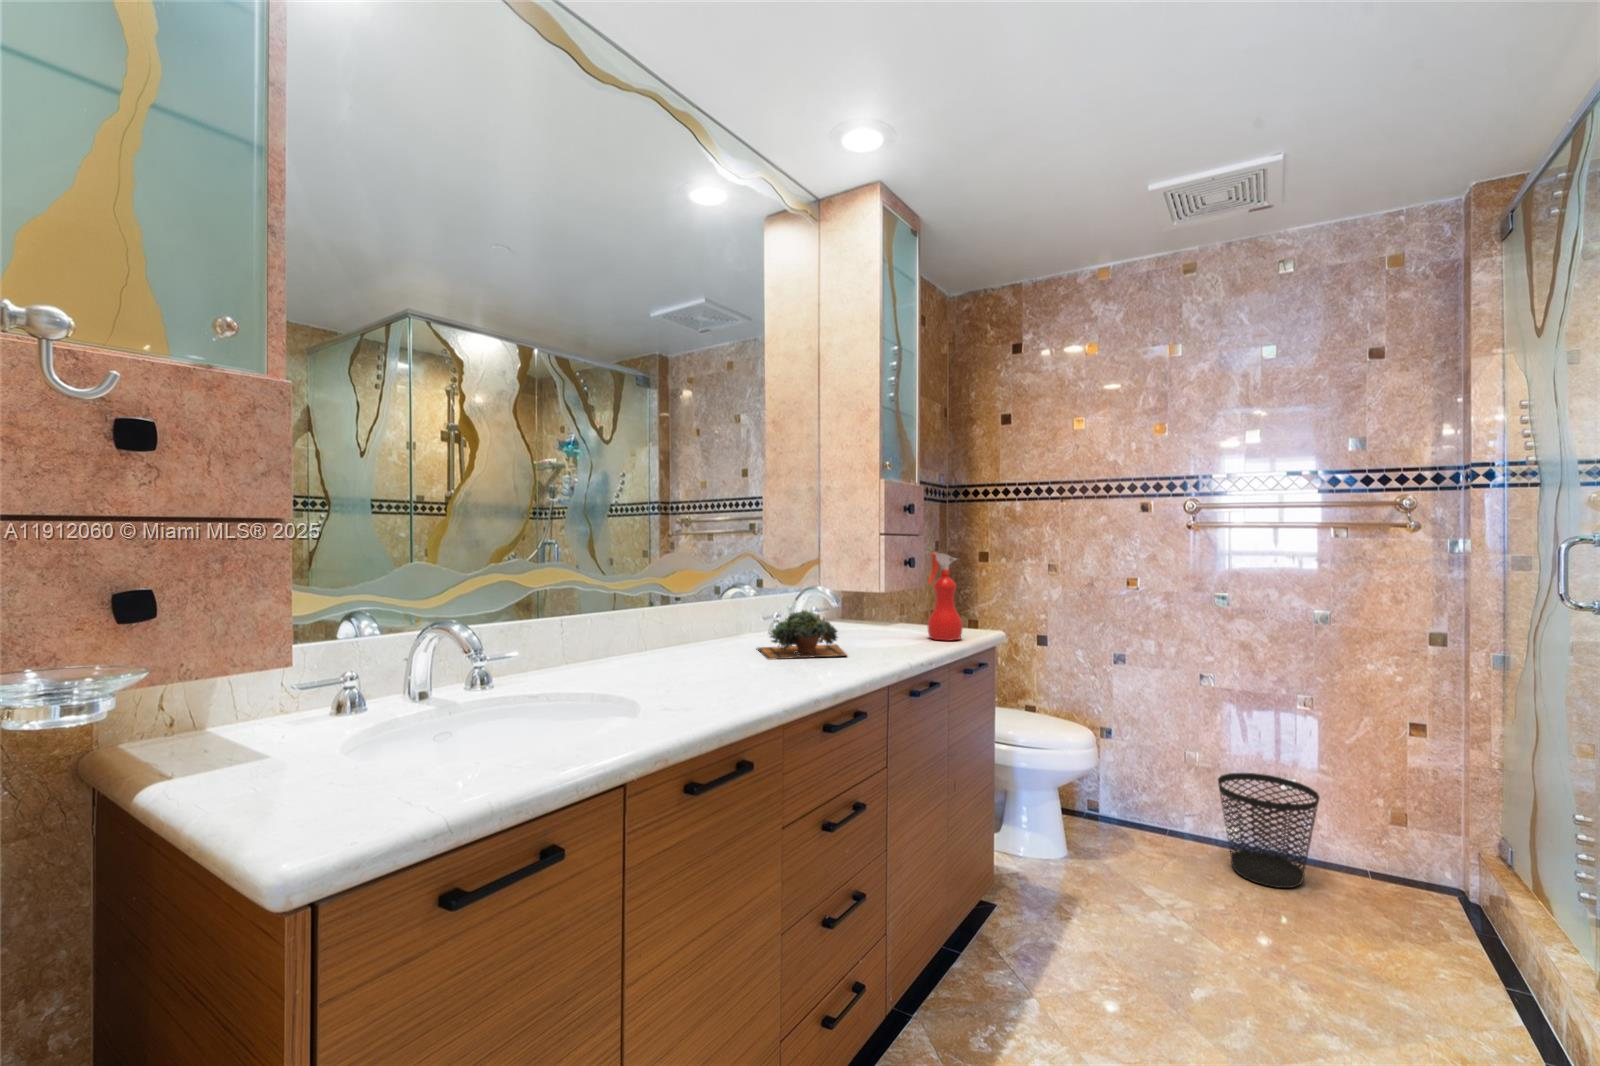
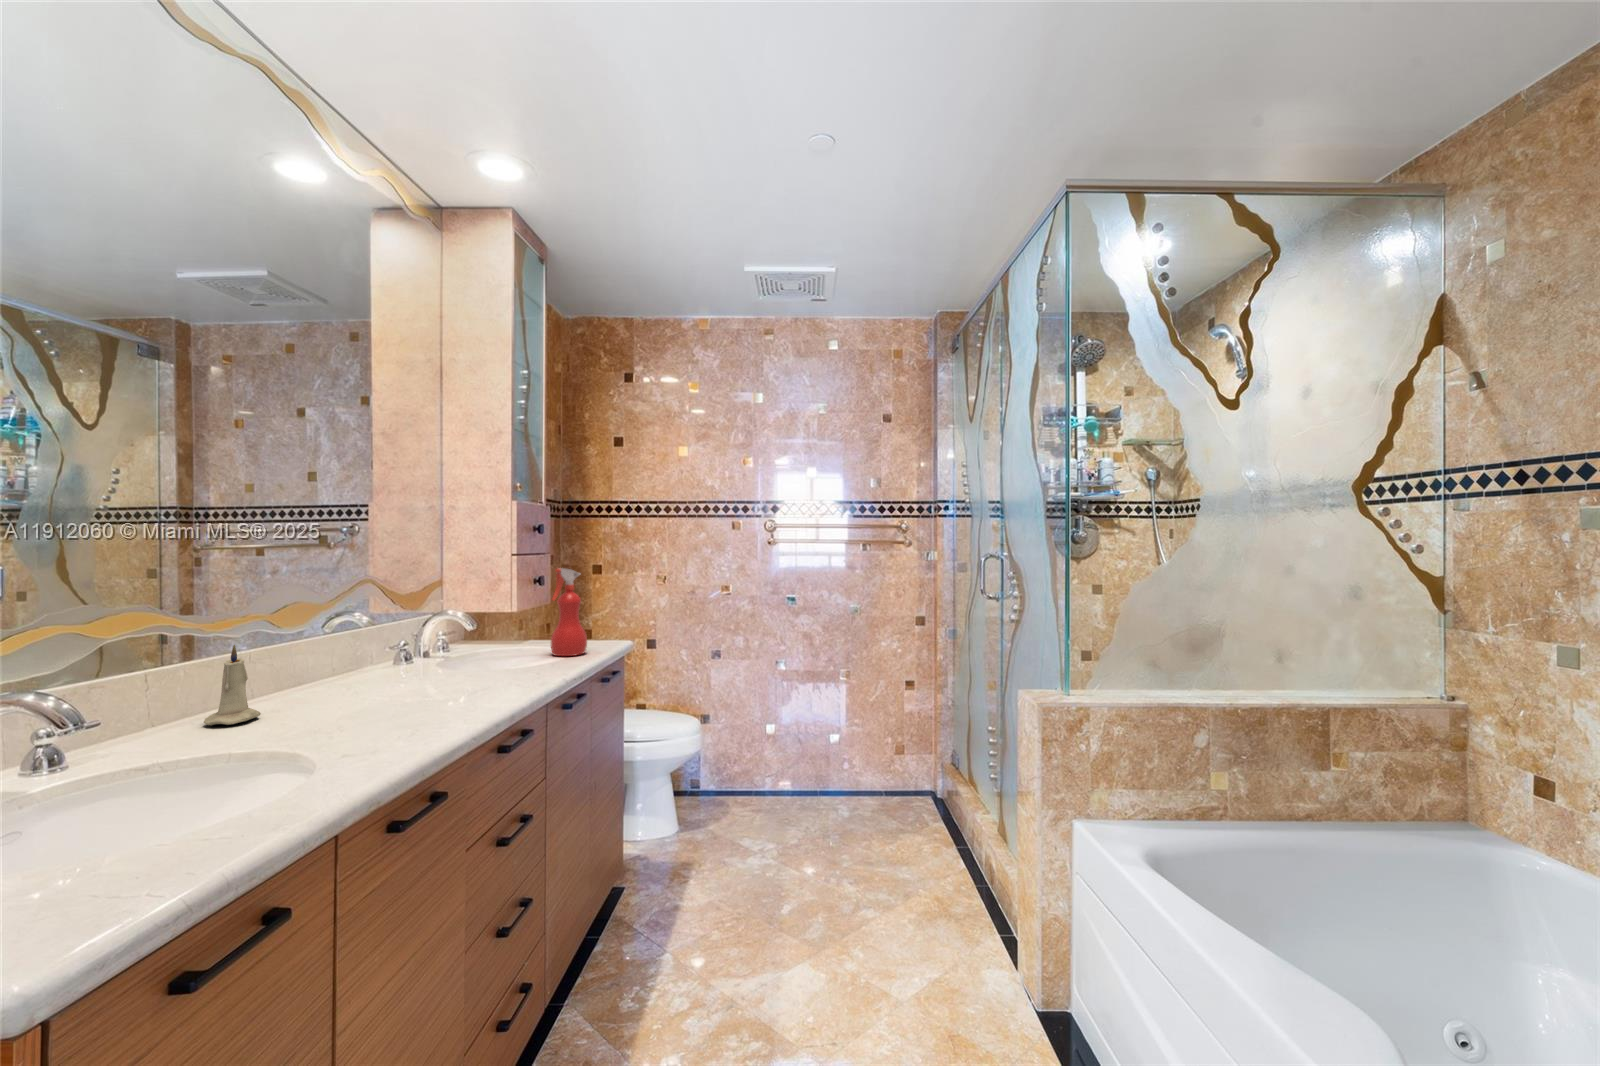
candle: none [678,603,710,662] -> present [204,645,261,725]
succulent plant: present [757,610,847,660] -> none [334,639,464,705]
wastebasket: present [1218,773,1319,888] -> none [791,733,857,820]

